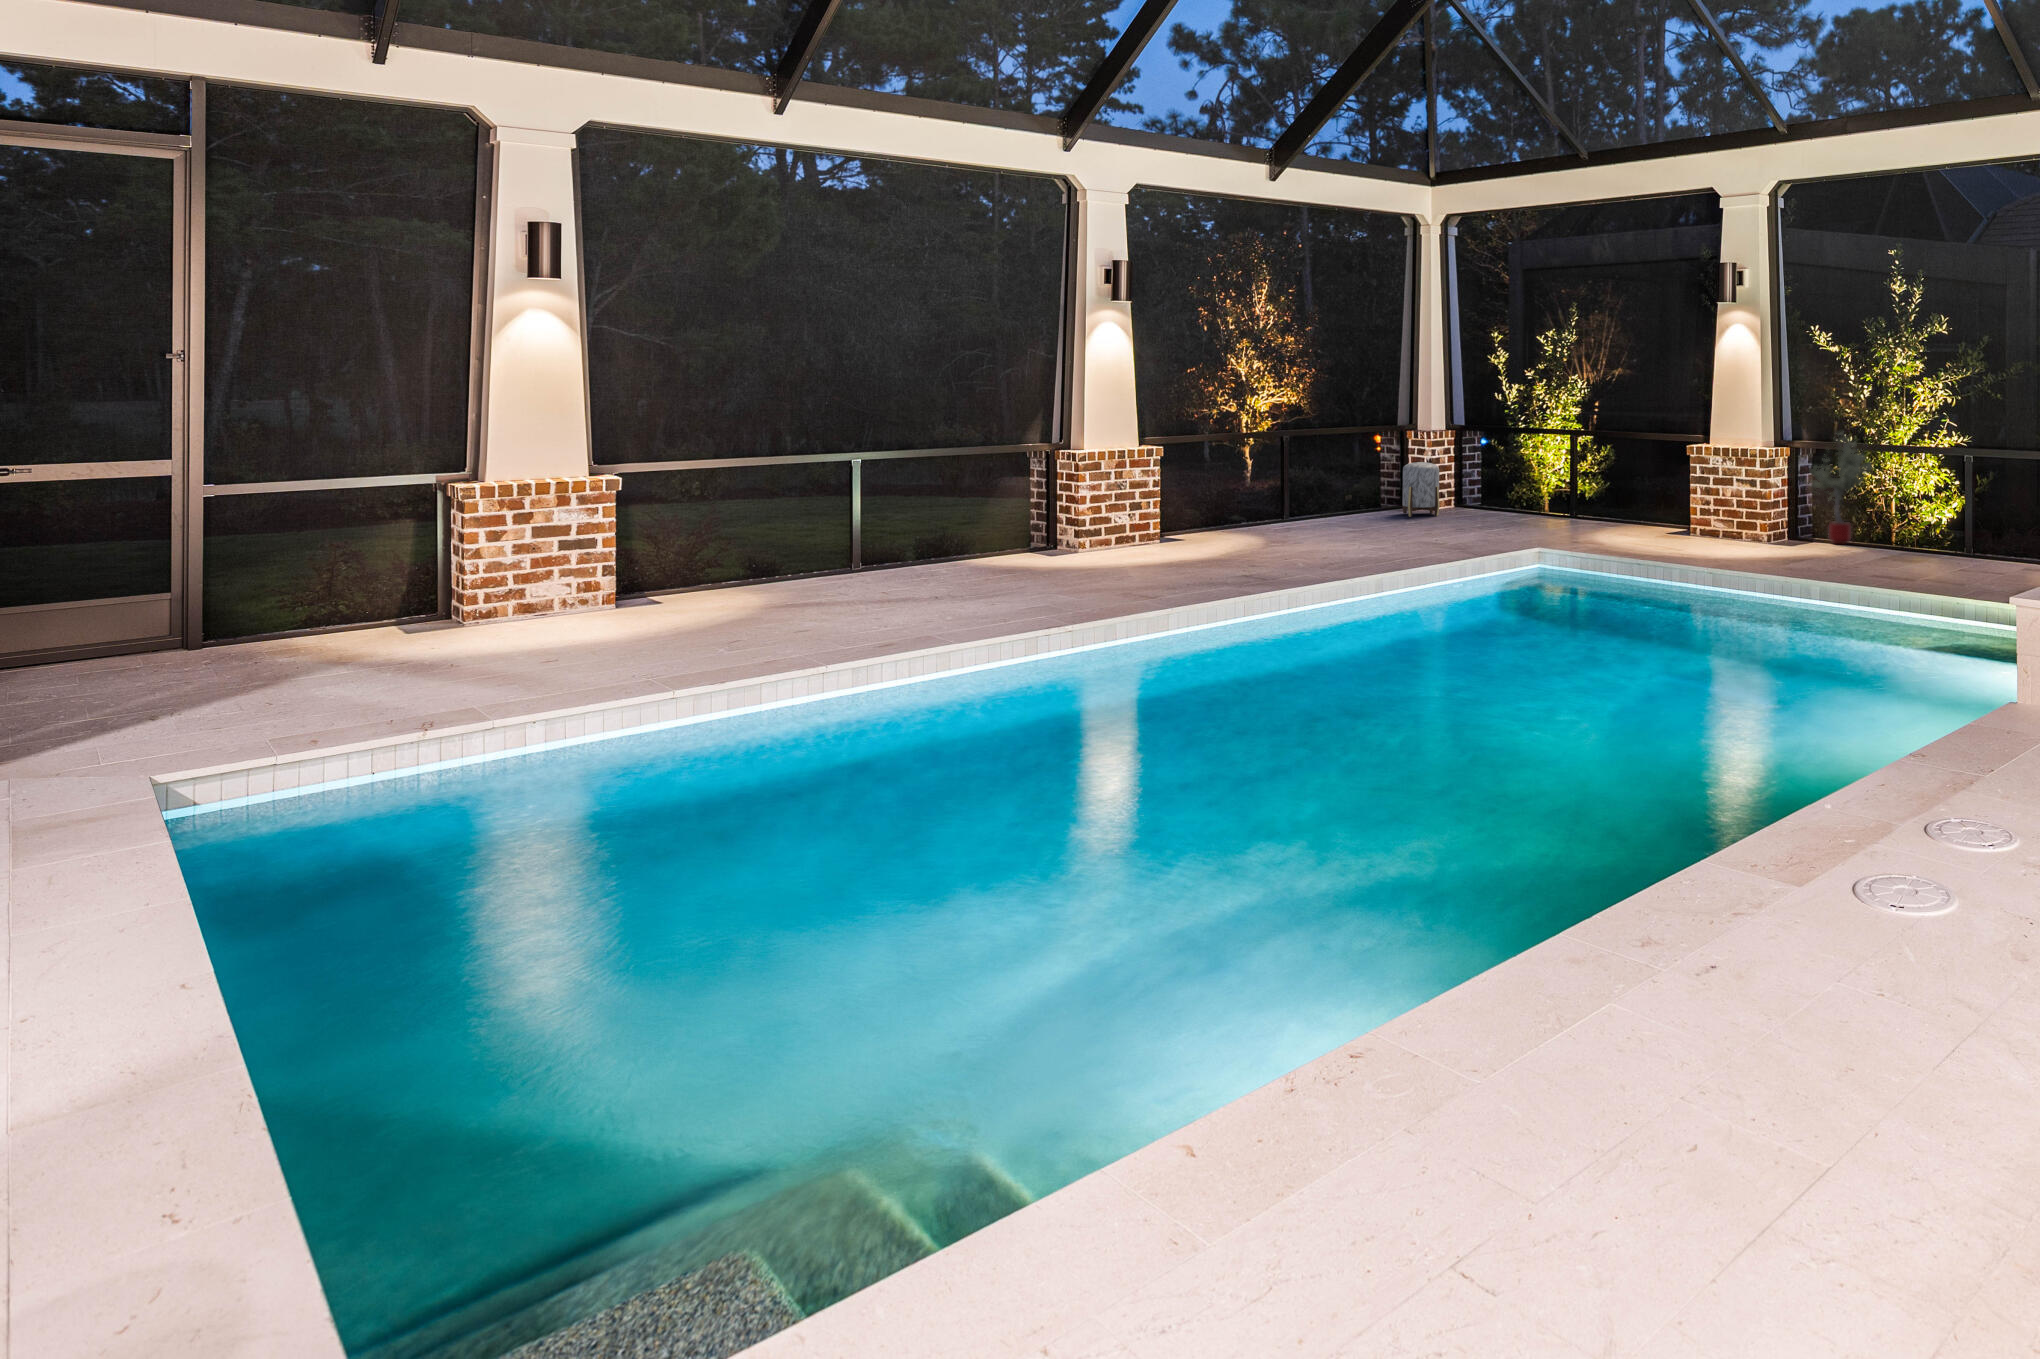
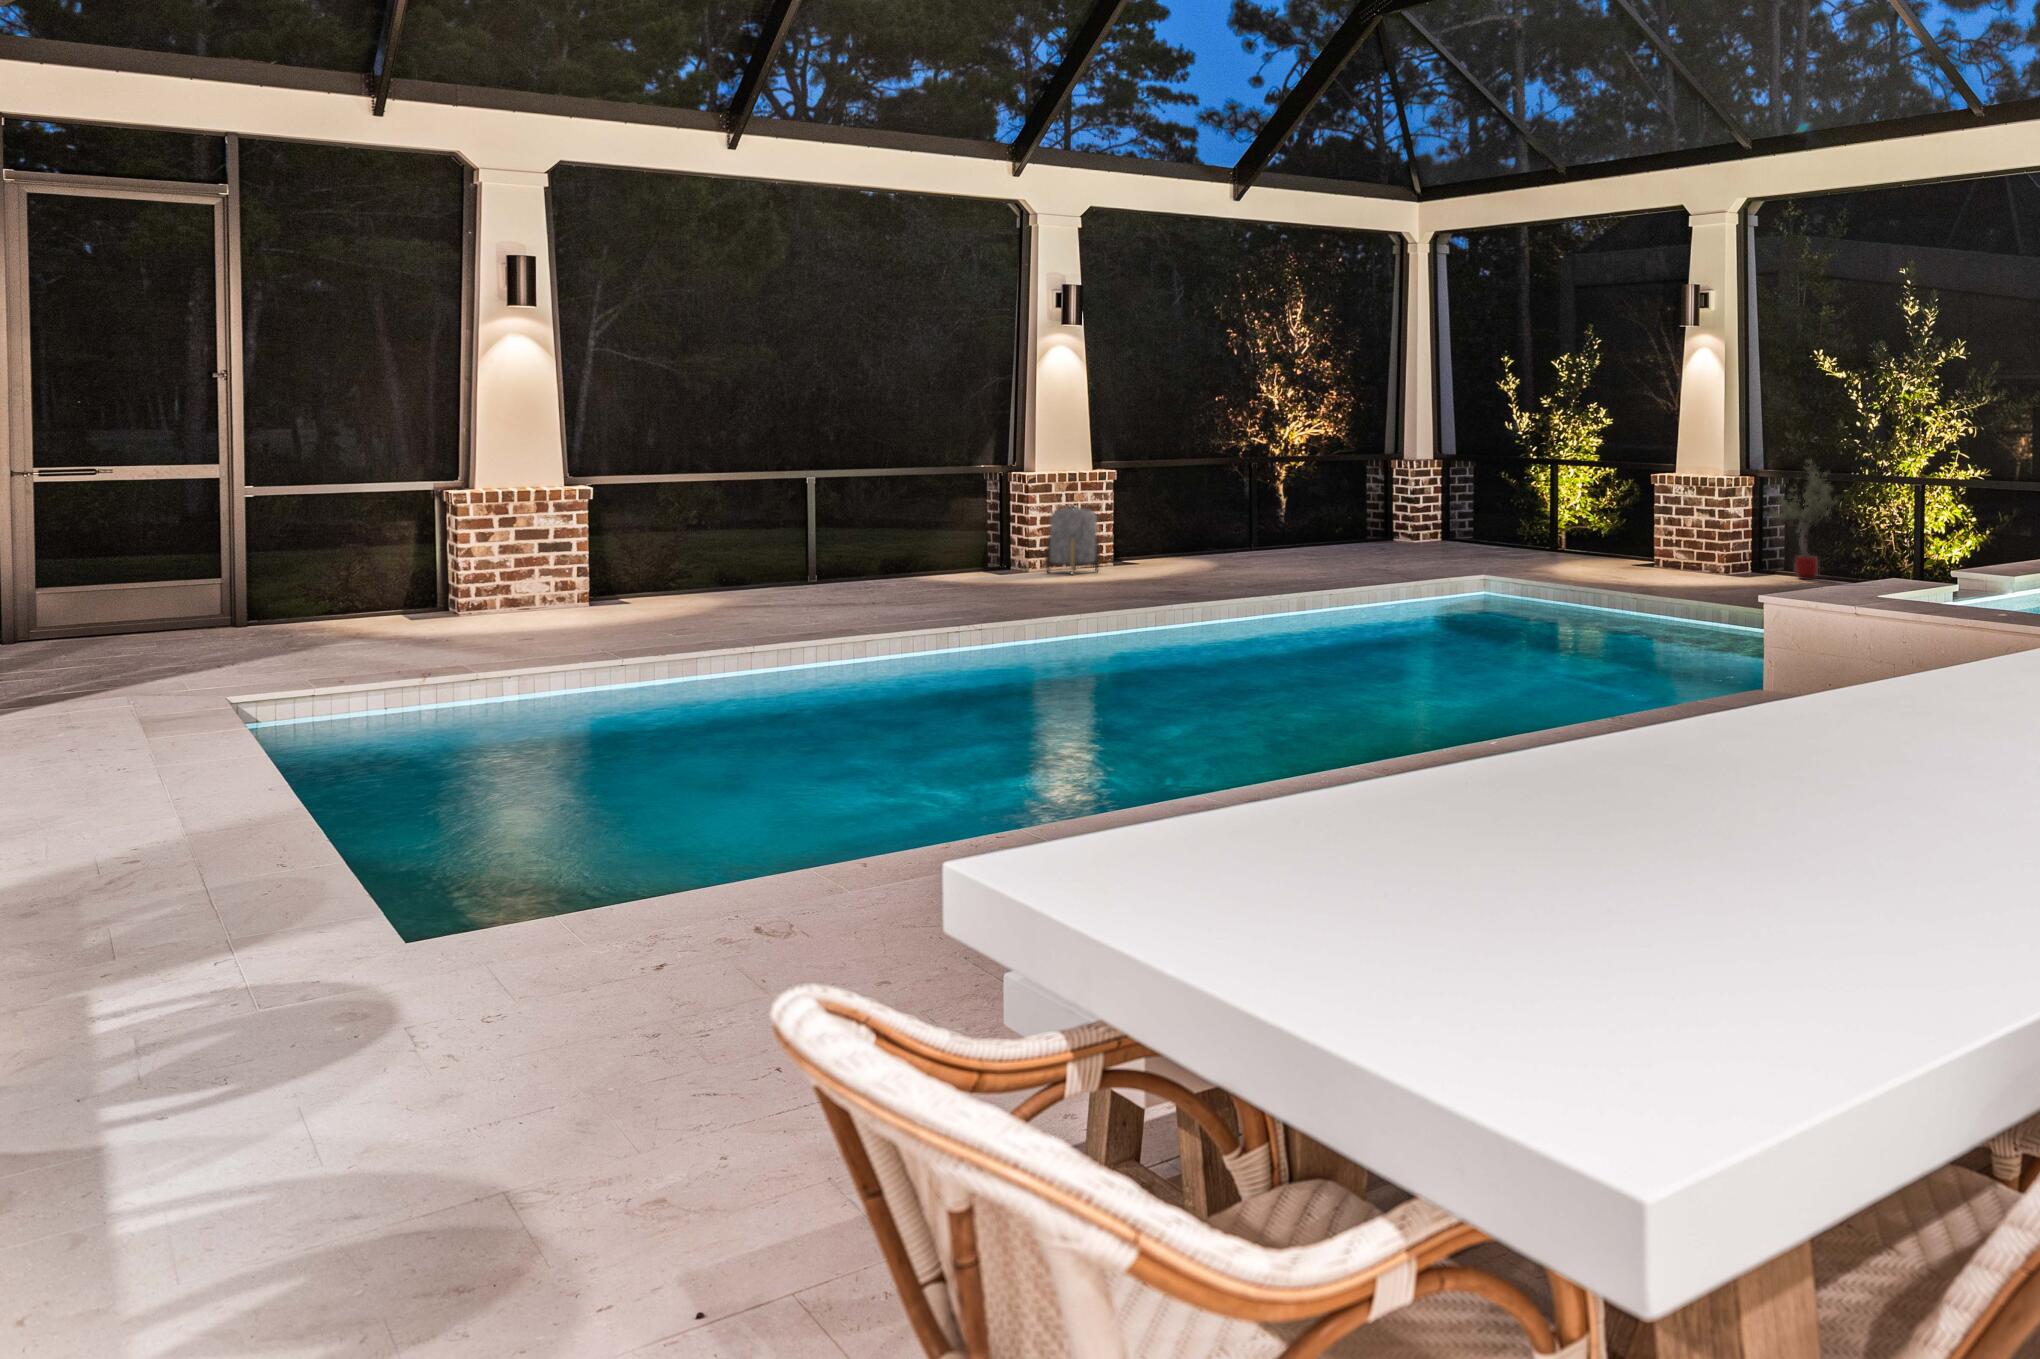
stool: present [1402,462,1439,517] -> present [1045,507,1100,574]

